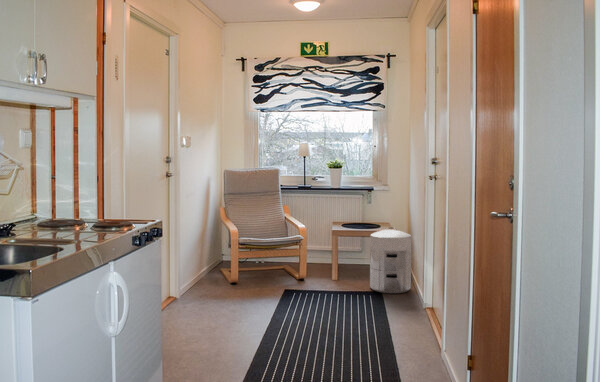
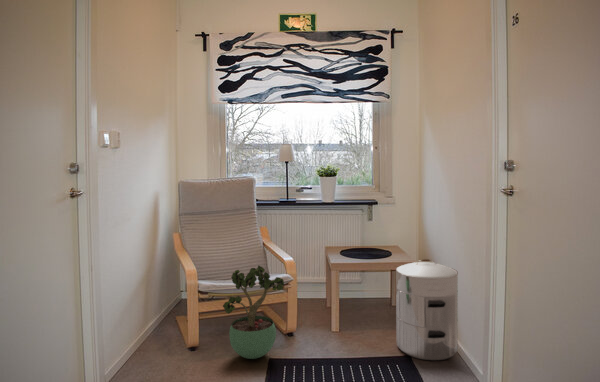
potted plant: none [253,227,293,288] -> present [223,266,284,359]

